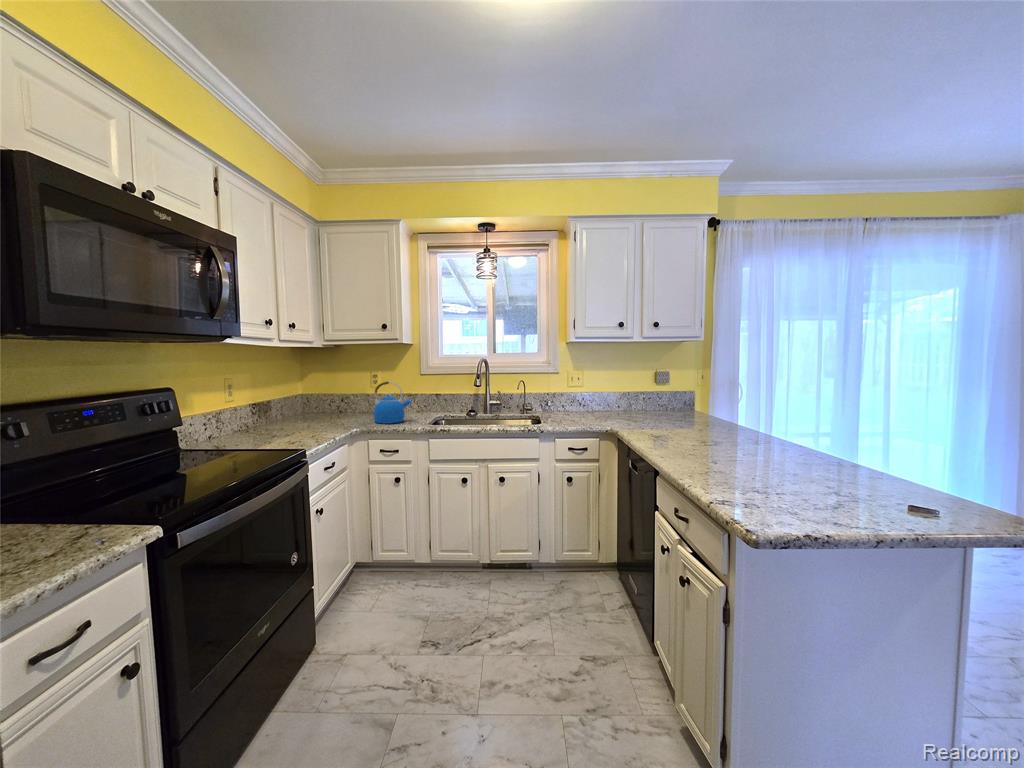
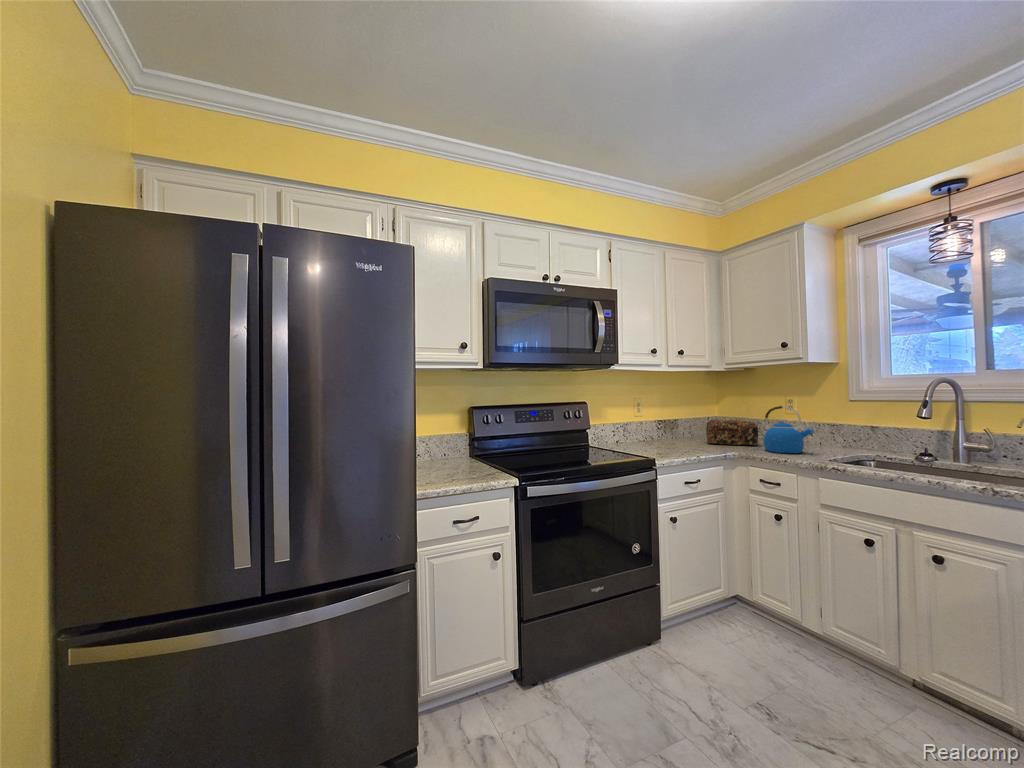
bread loaf: none [310,397,363,424] -> present [706,420,758,445]

